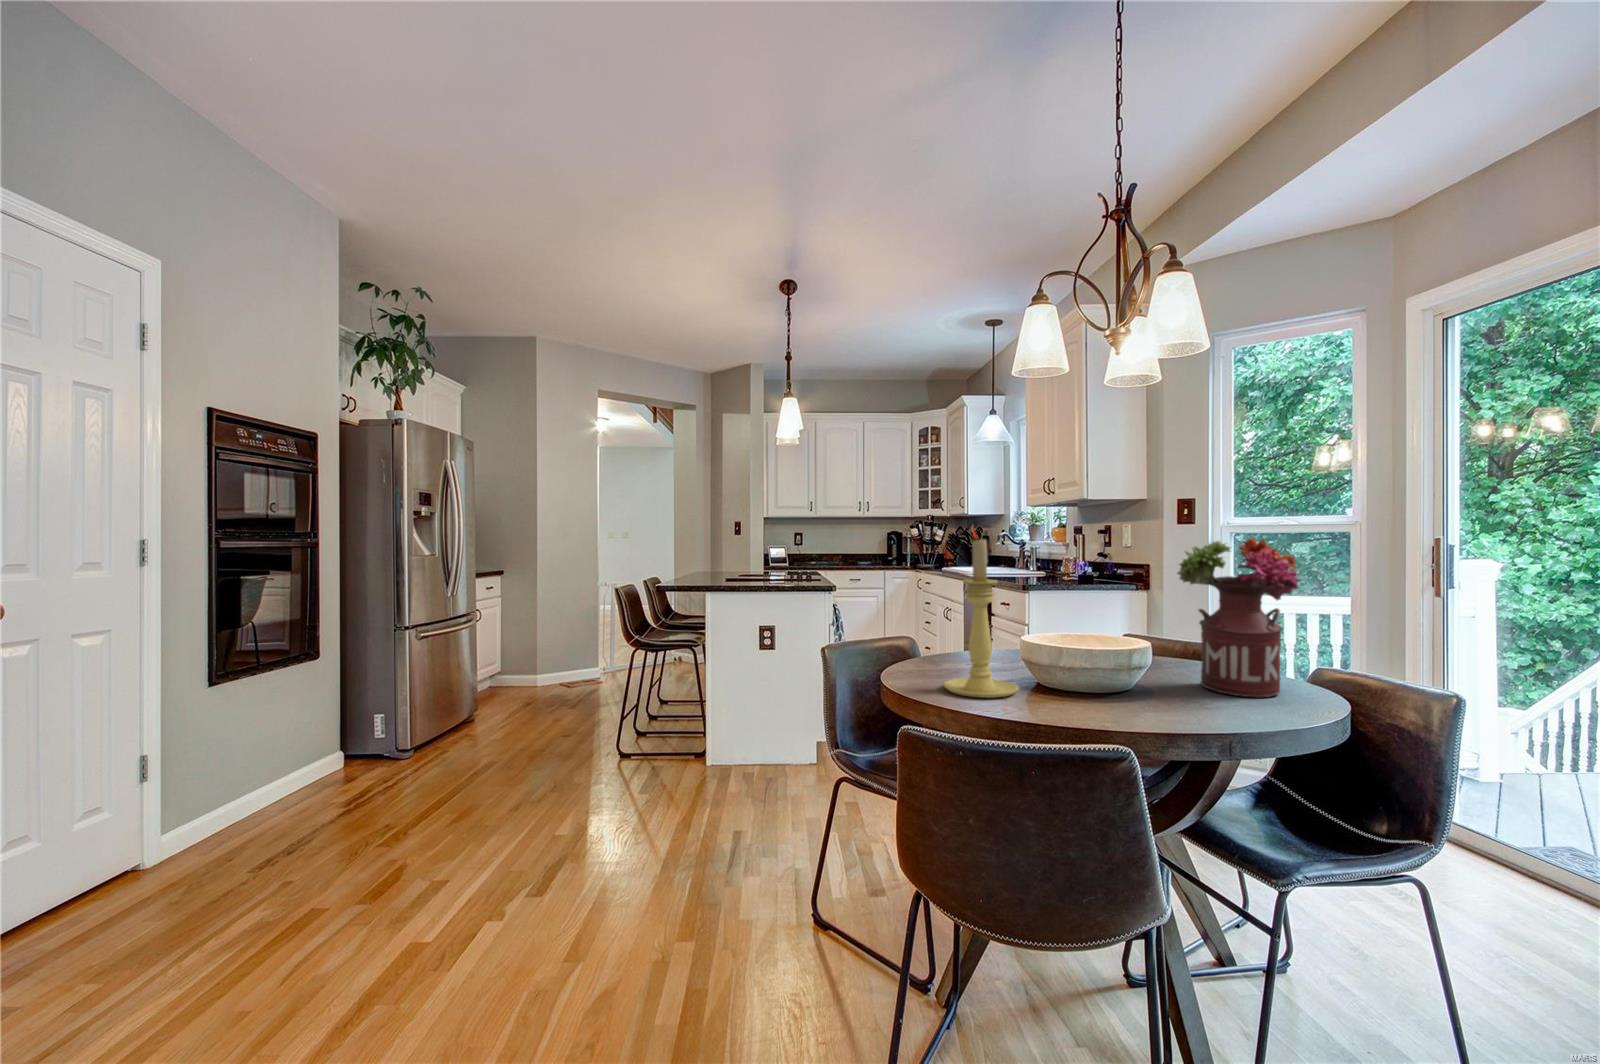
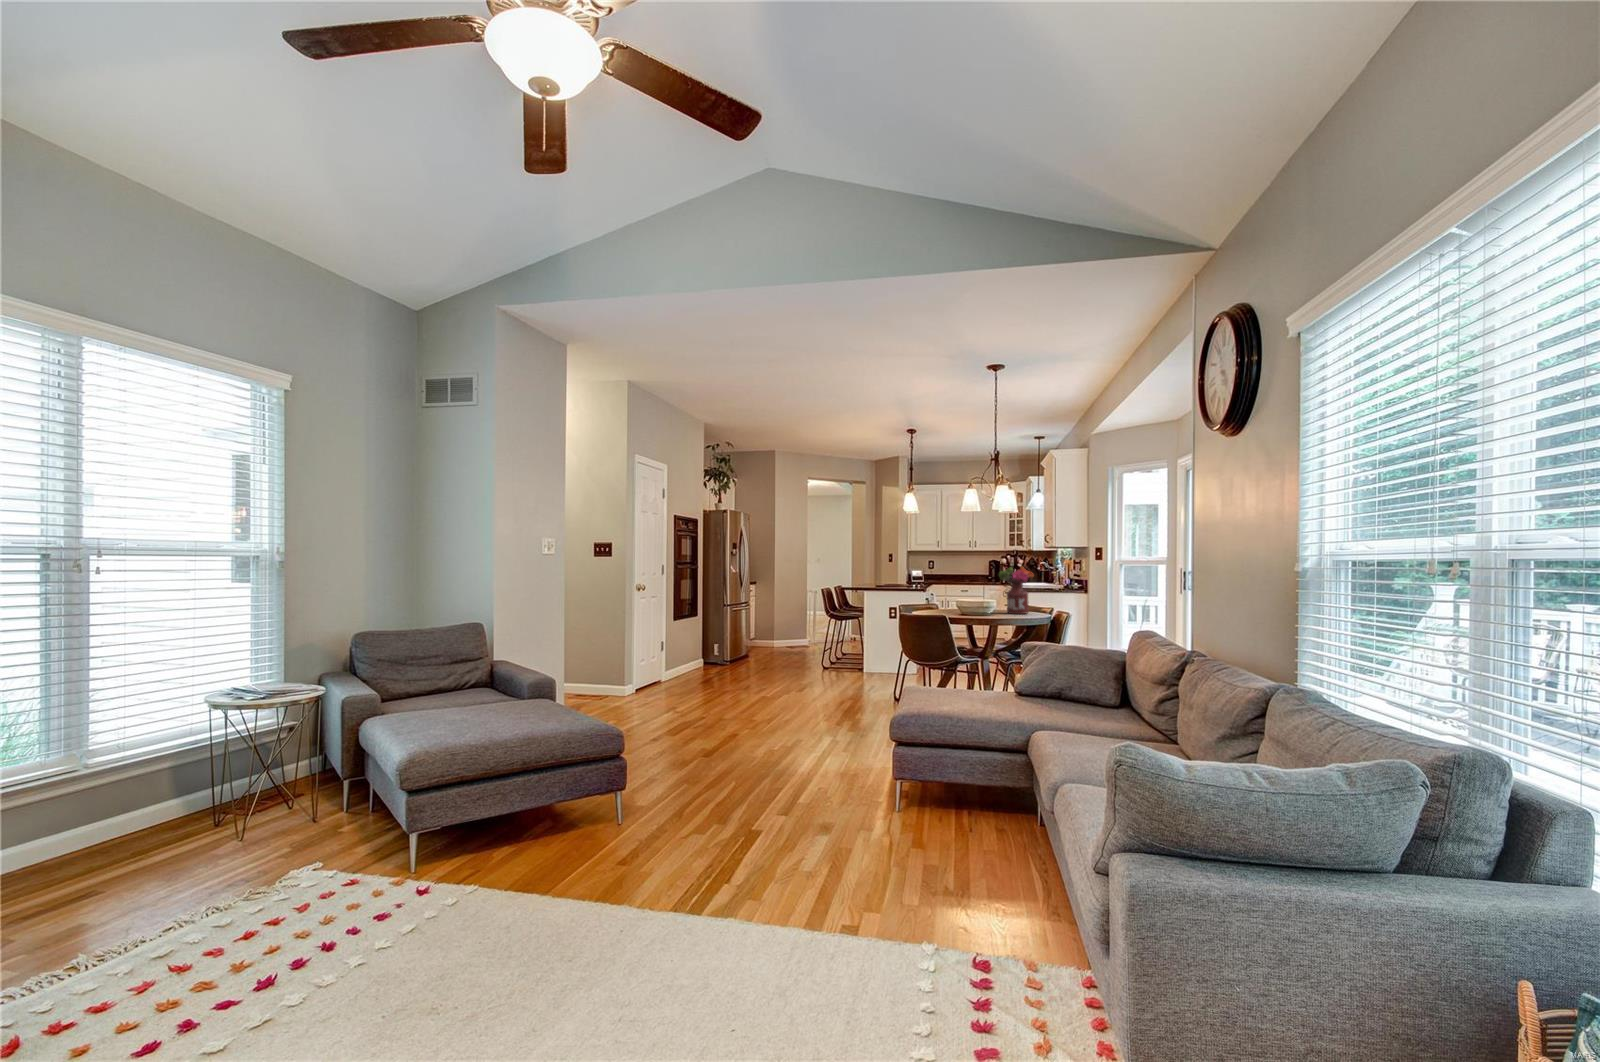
candle holder: present [943,540,1019,698] -> none [925,566,948,612]

